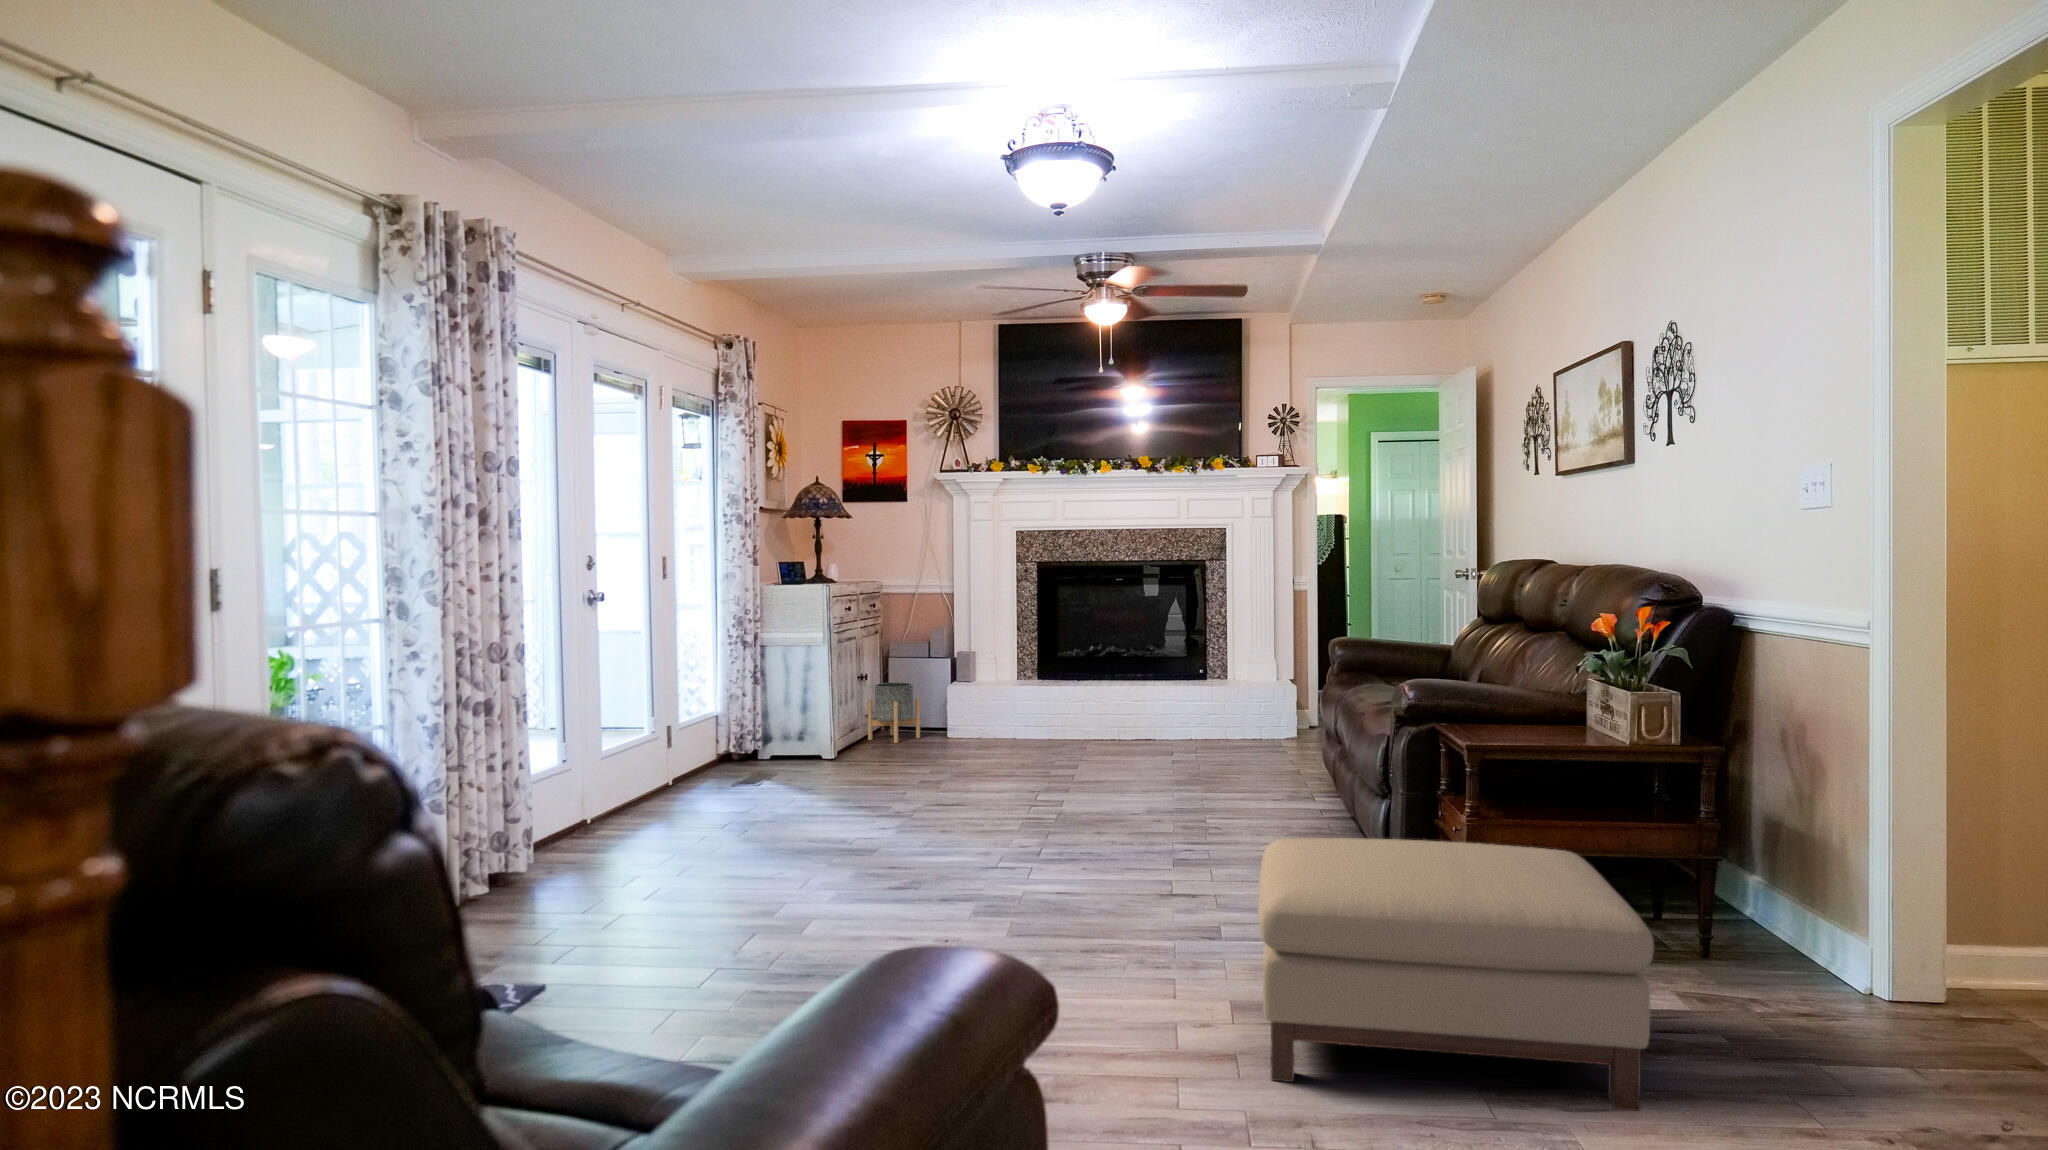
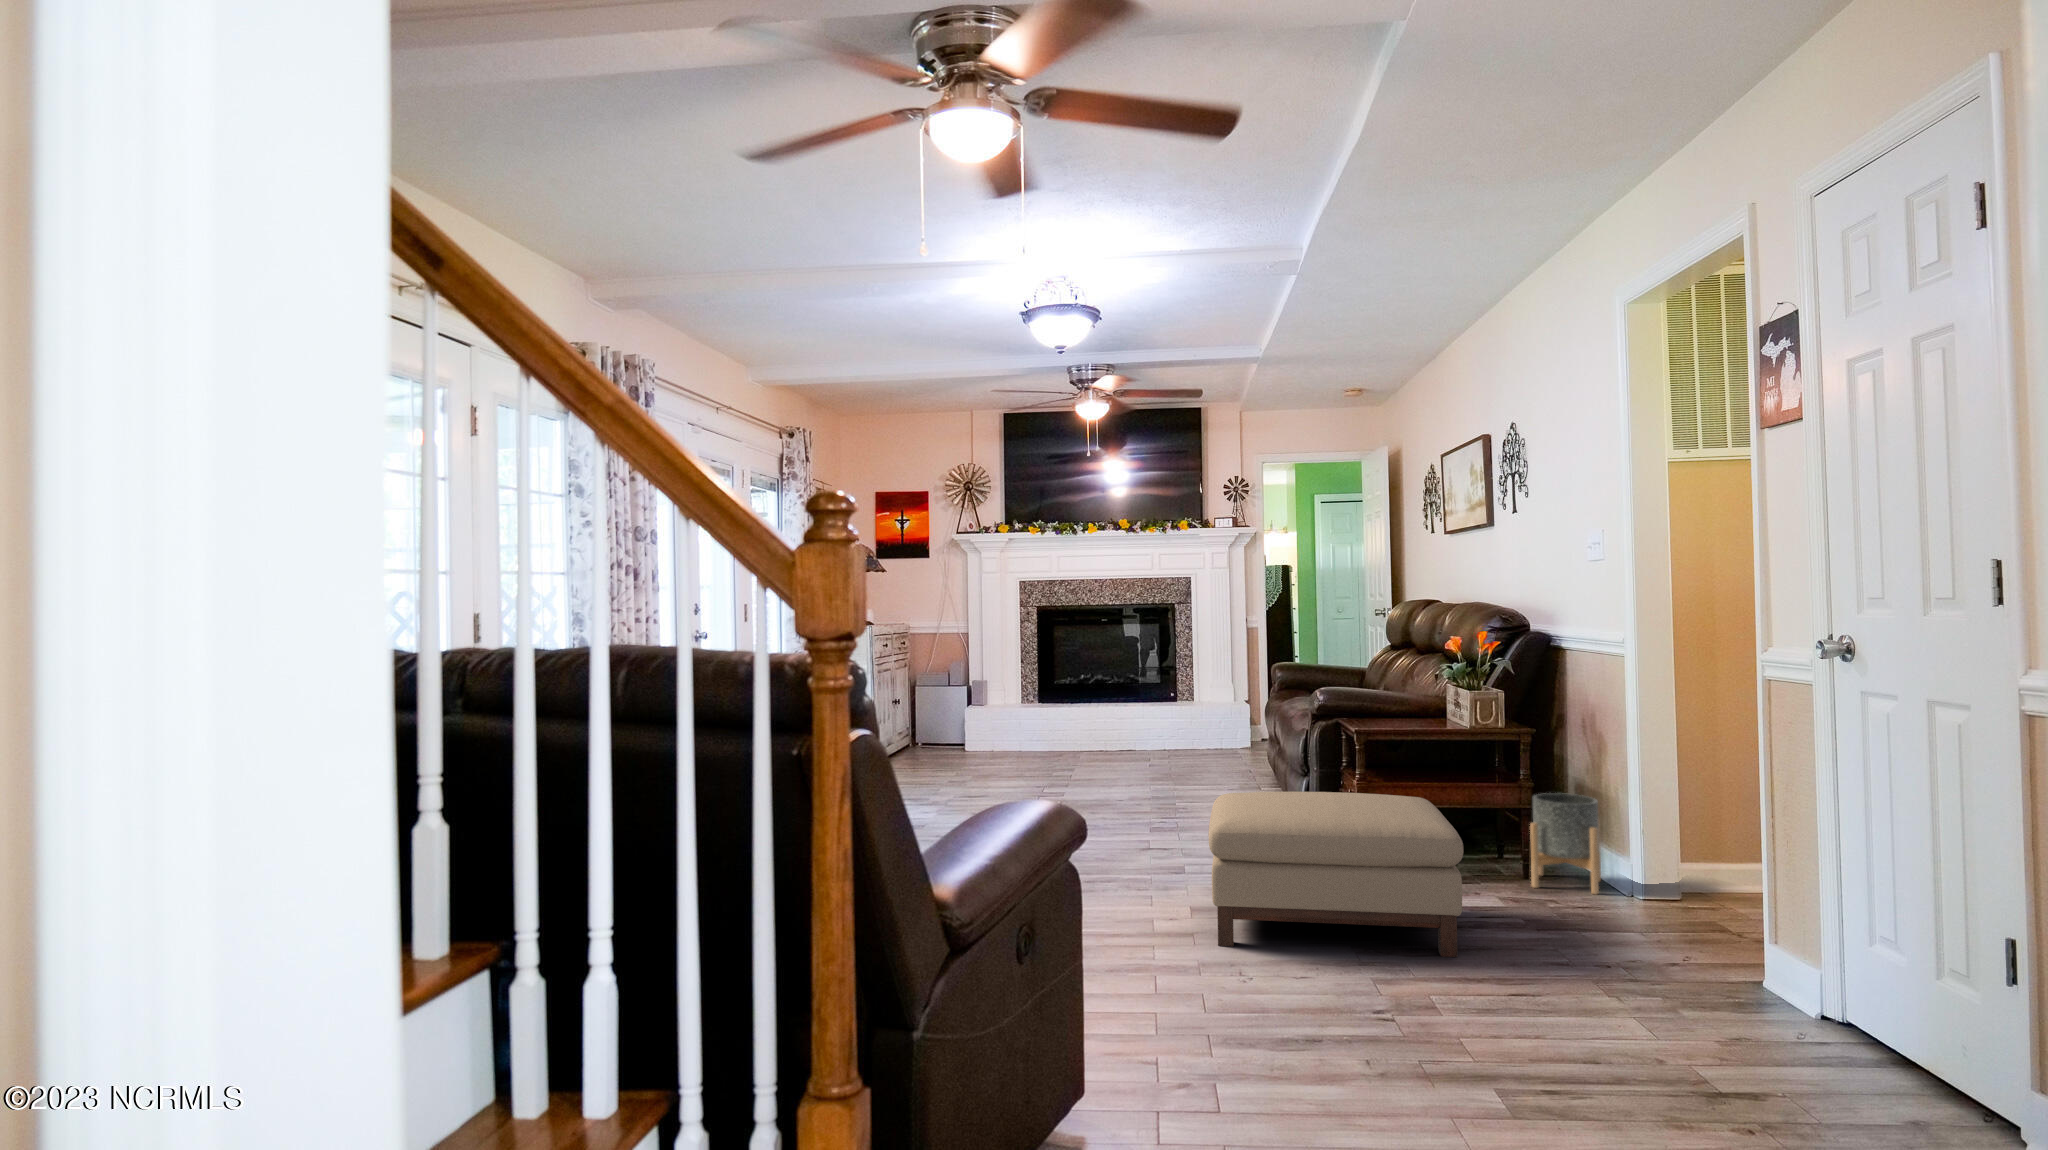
planter: present [868,683,920,743] -> present [1530,793,1601,894]

